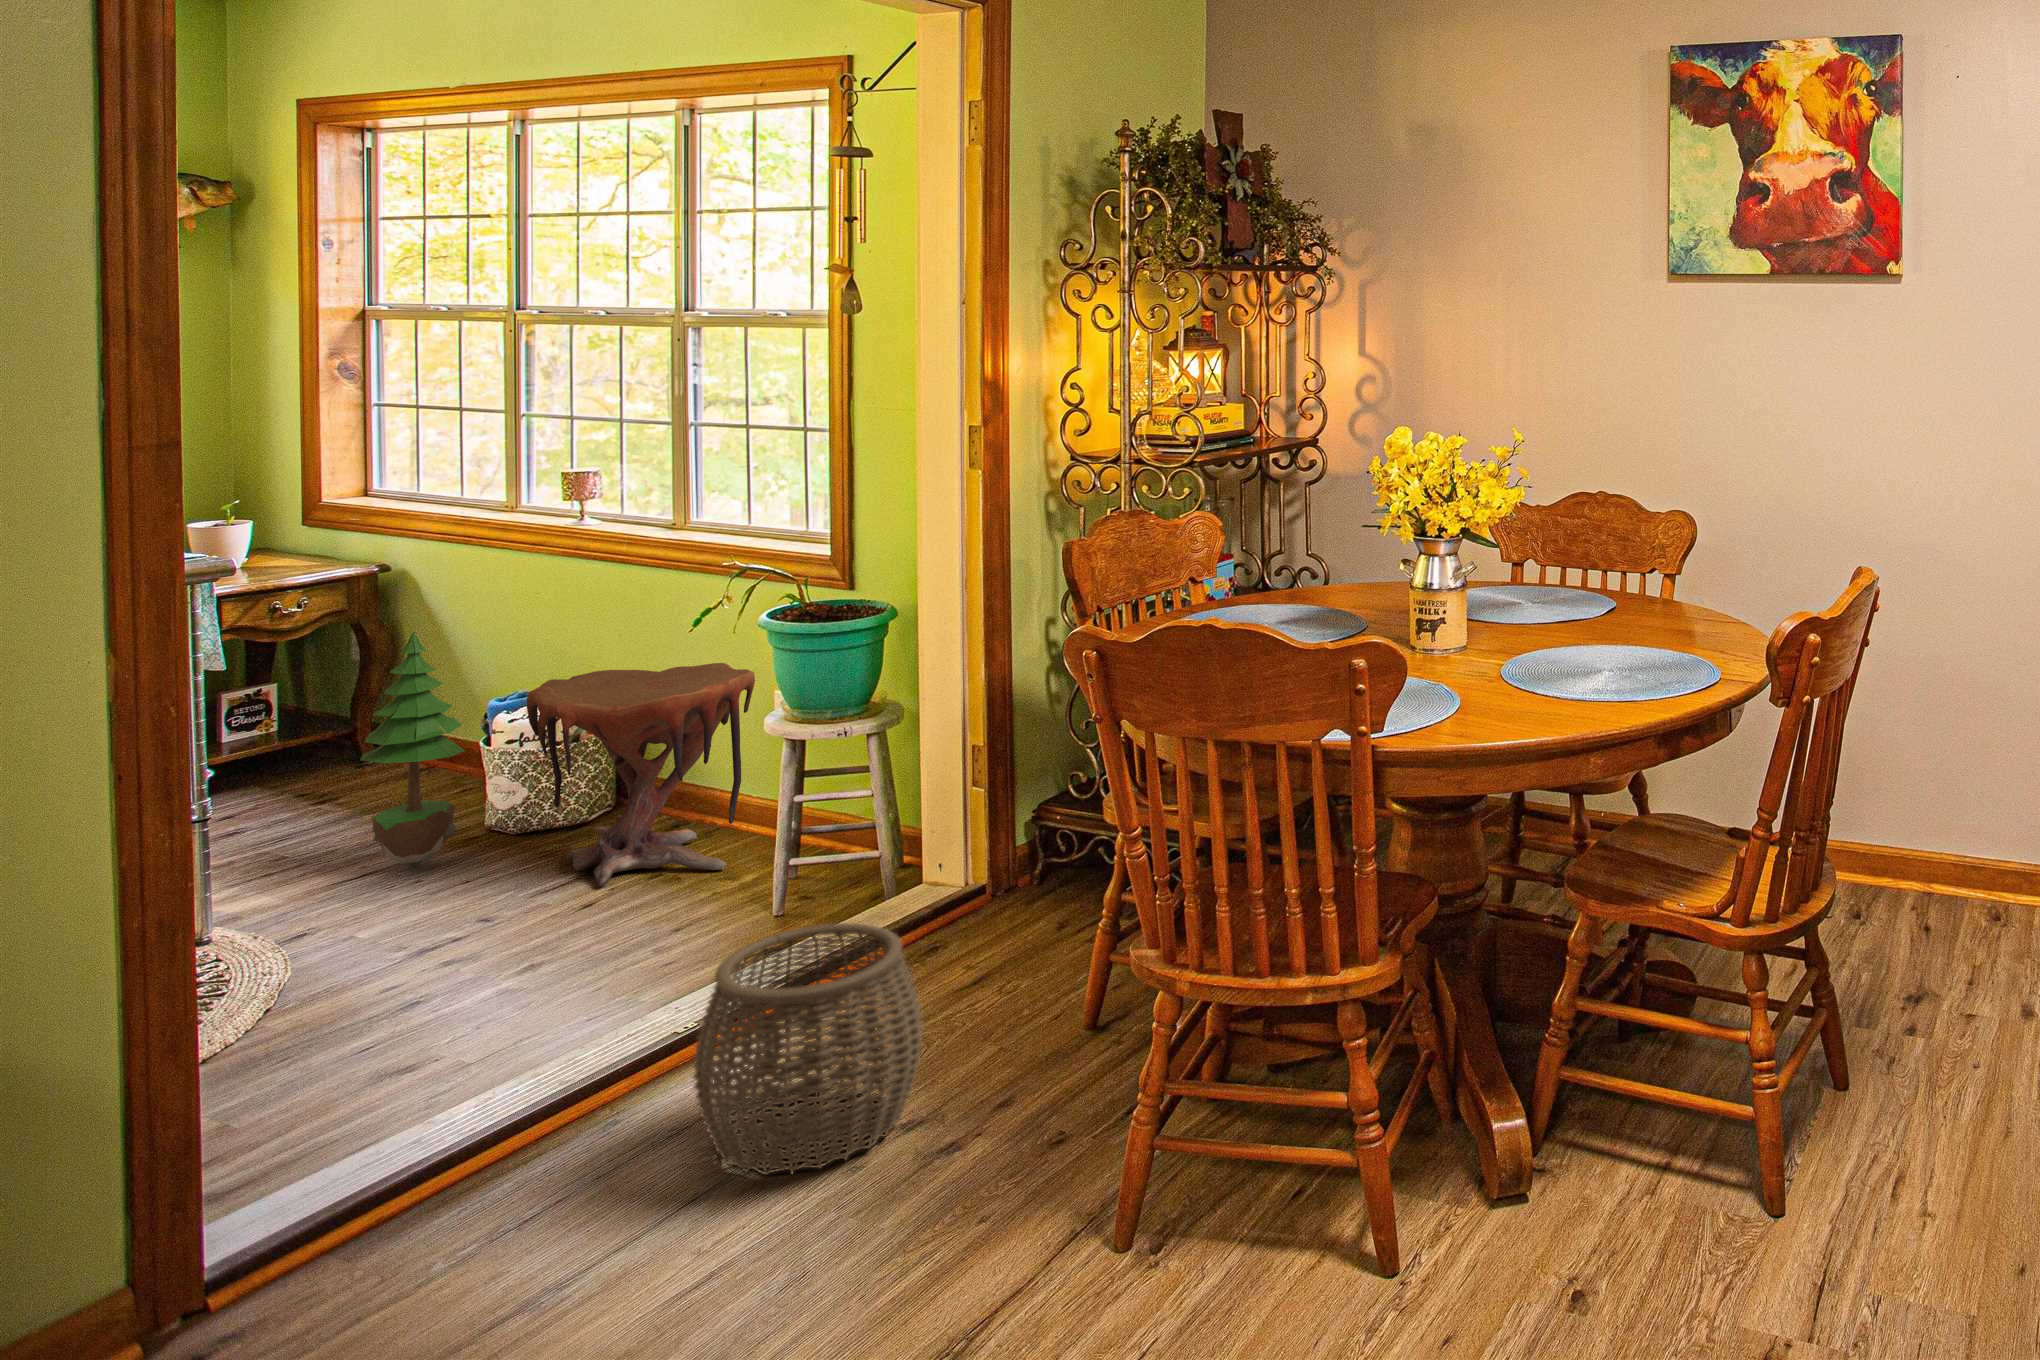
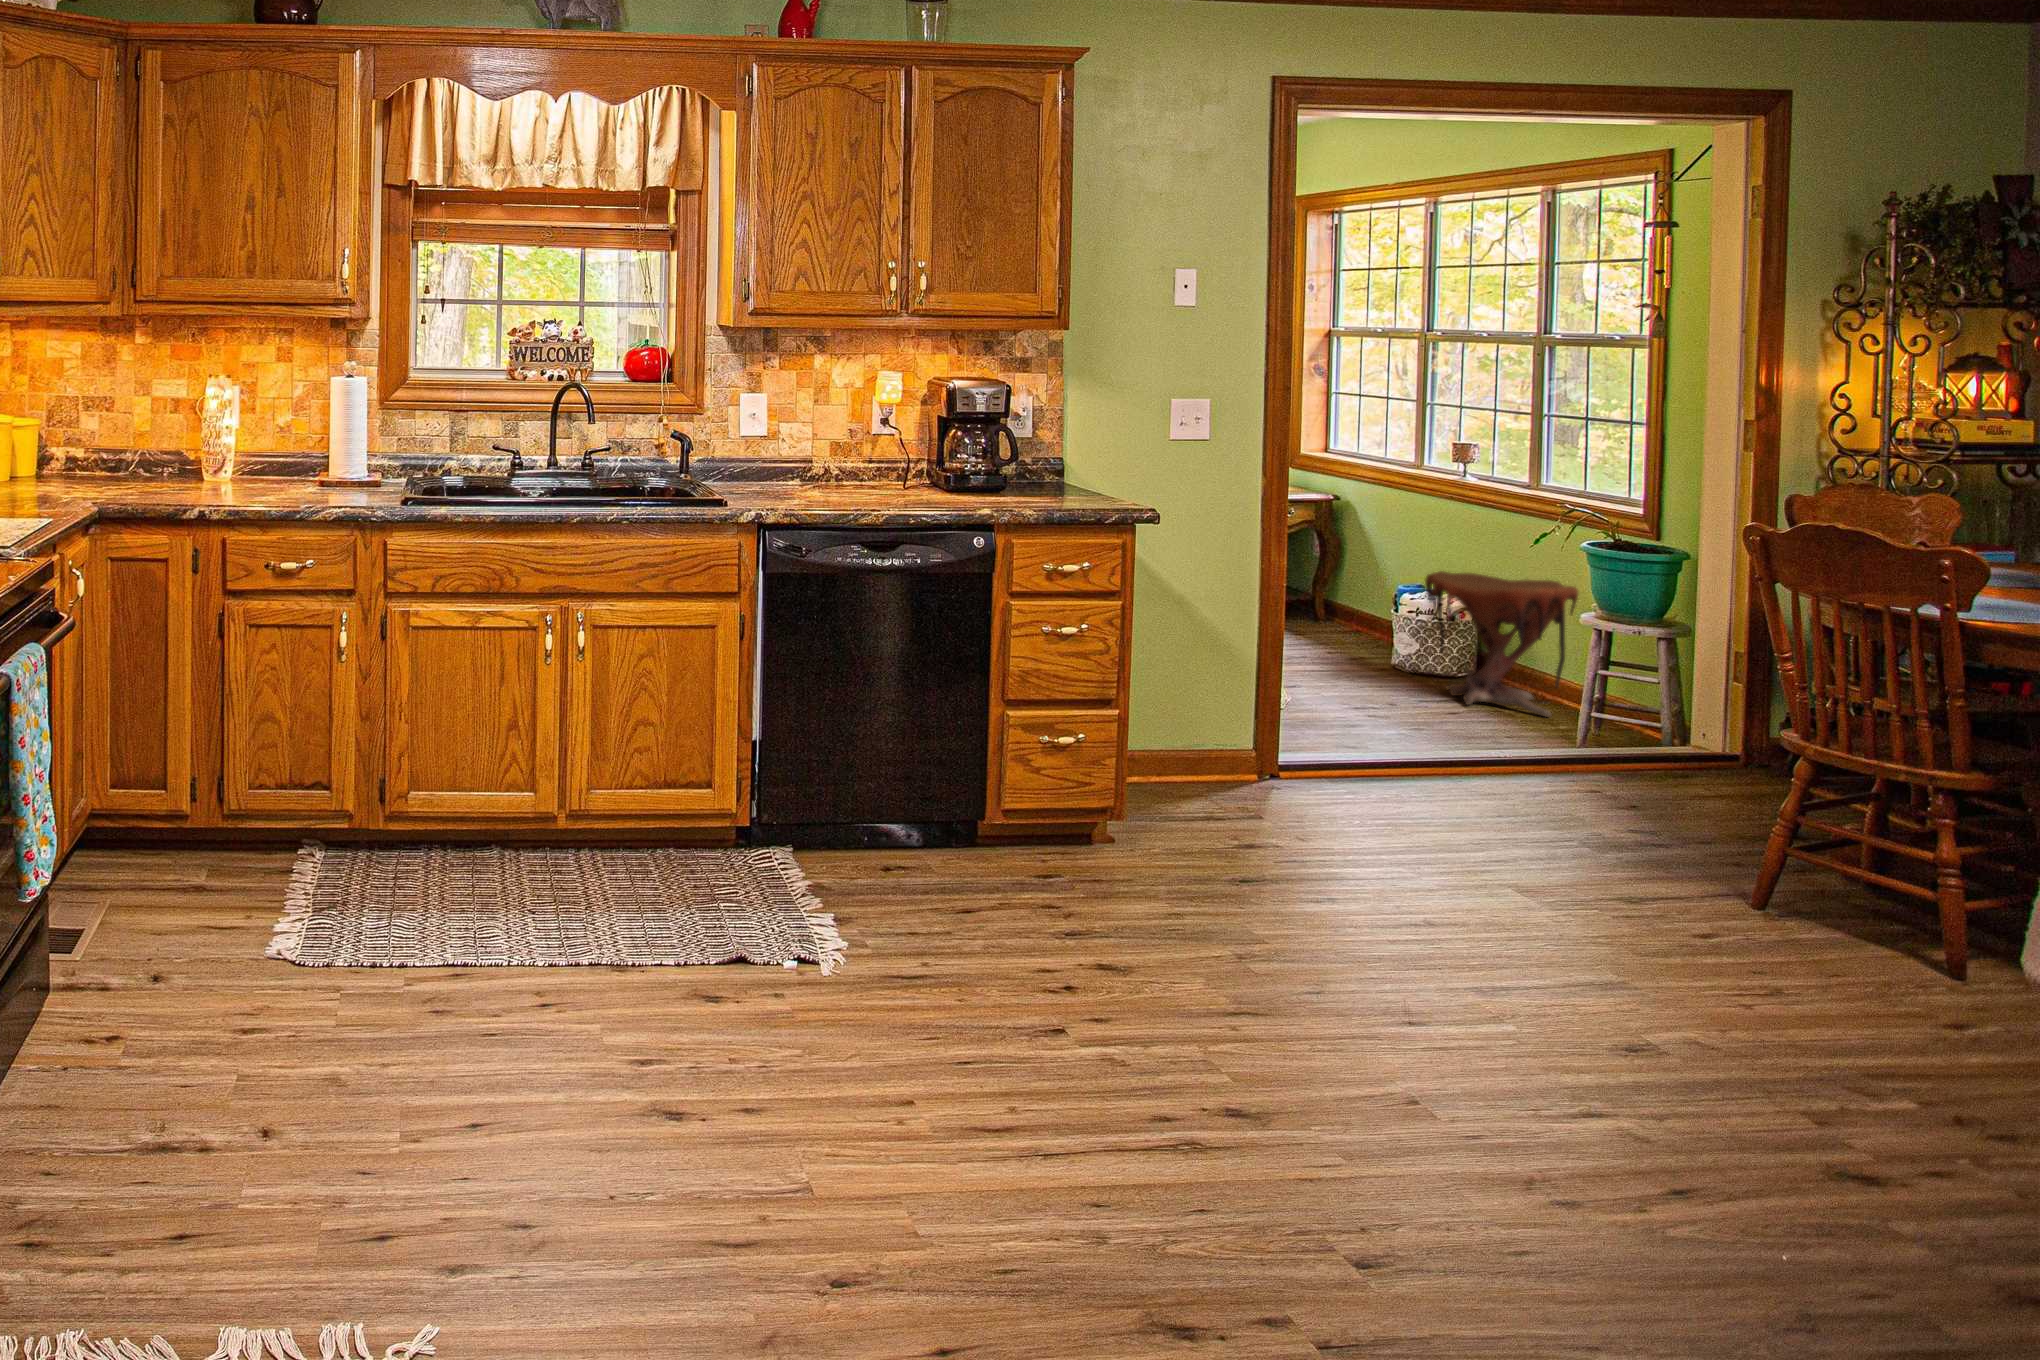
potted tree: present [360,631,465,868] -> none [1328,527,1387,673]
woven basket: present [693,923,923,1175] -> none [1512,701,1657,829]

